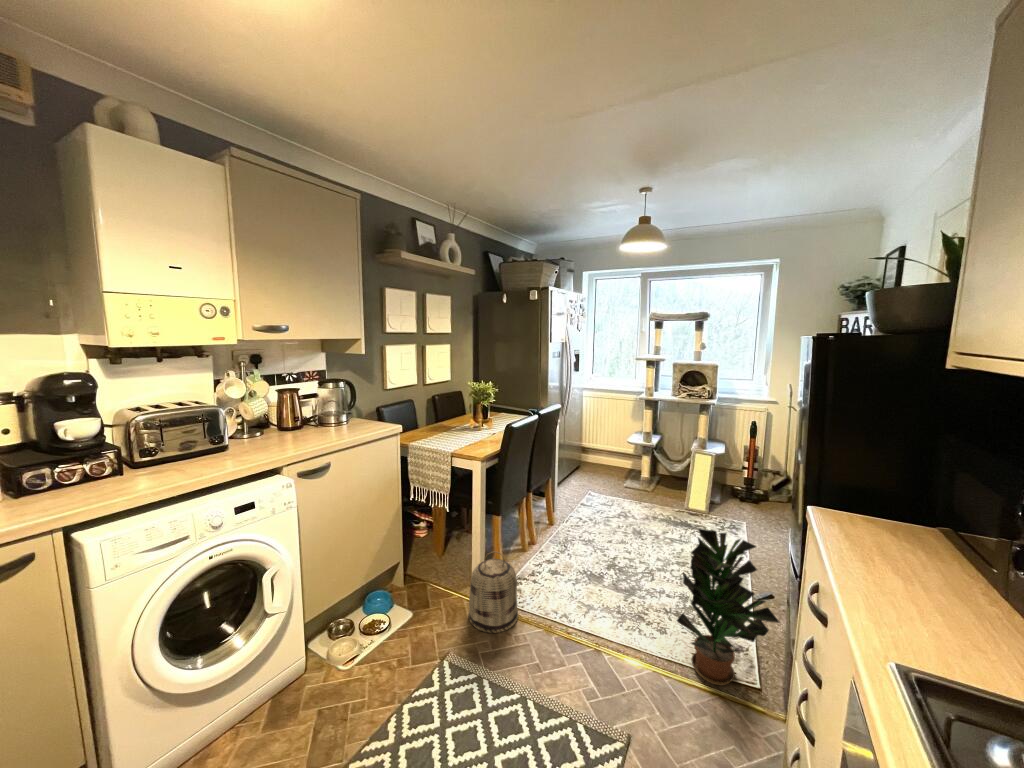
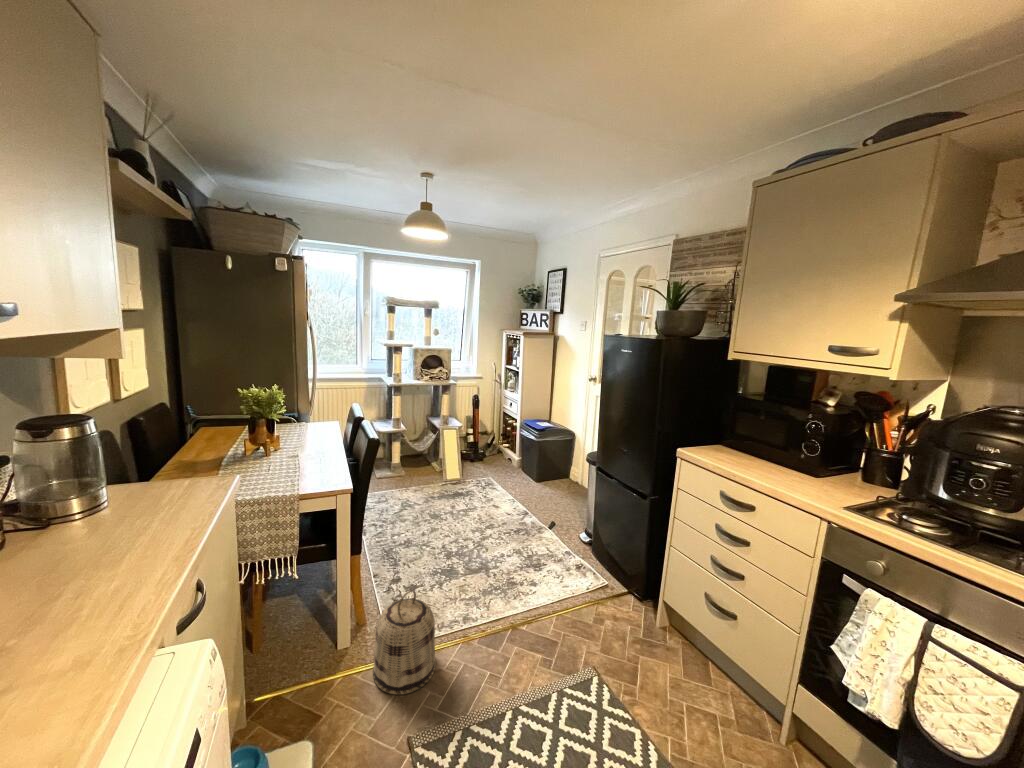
potted plant: present [677,529,779,685] -> none [552,482,617,597]

